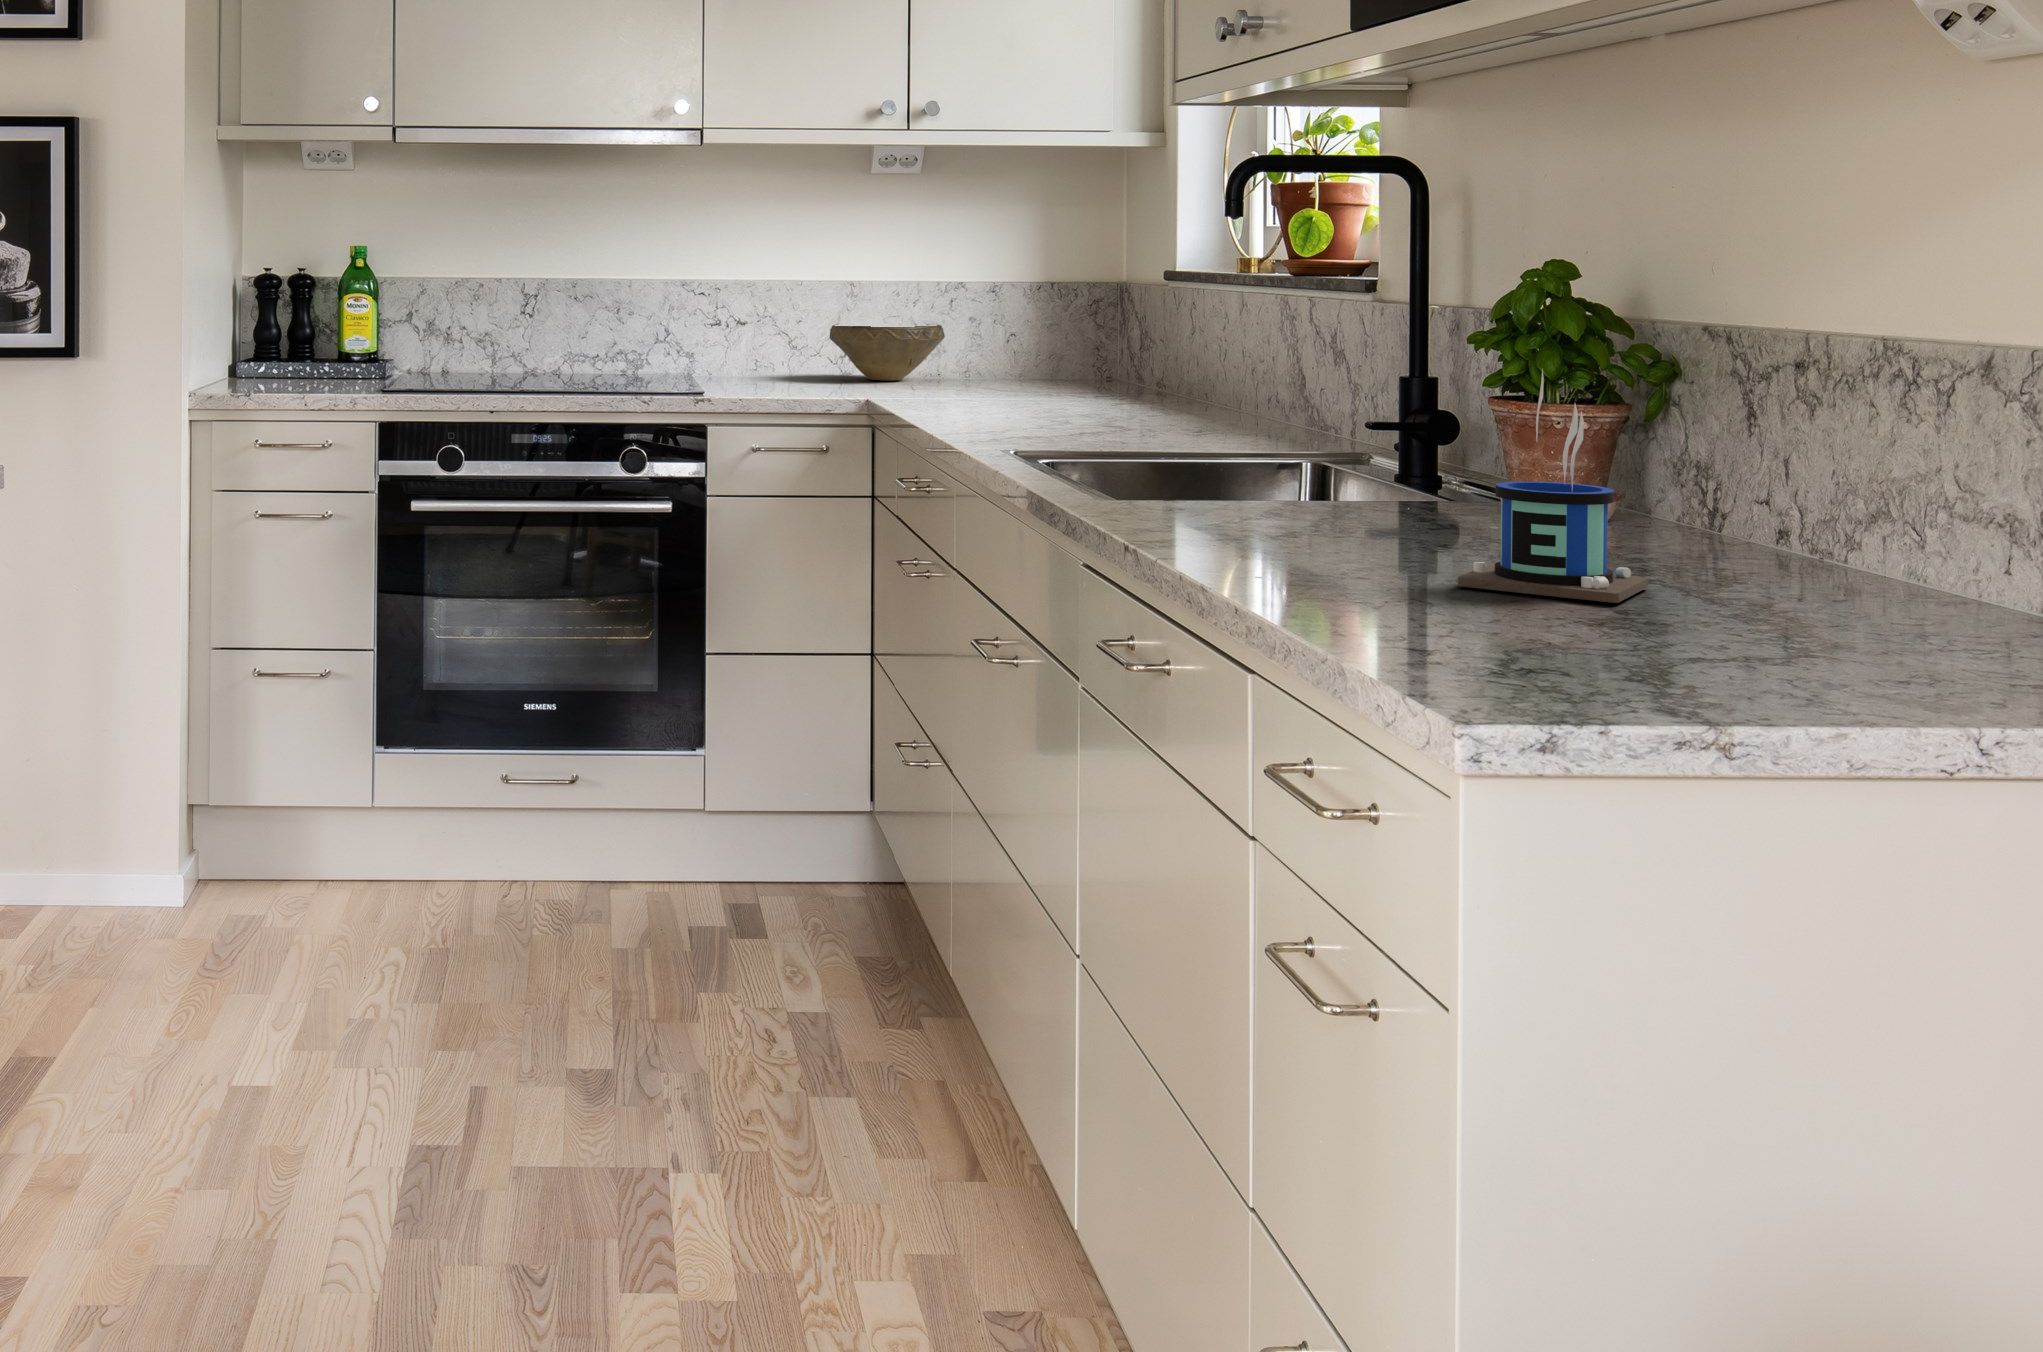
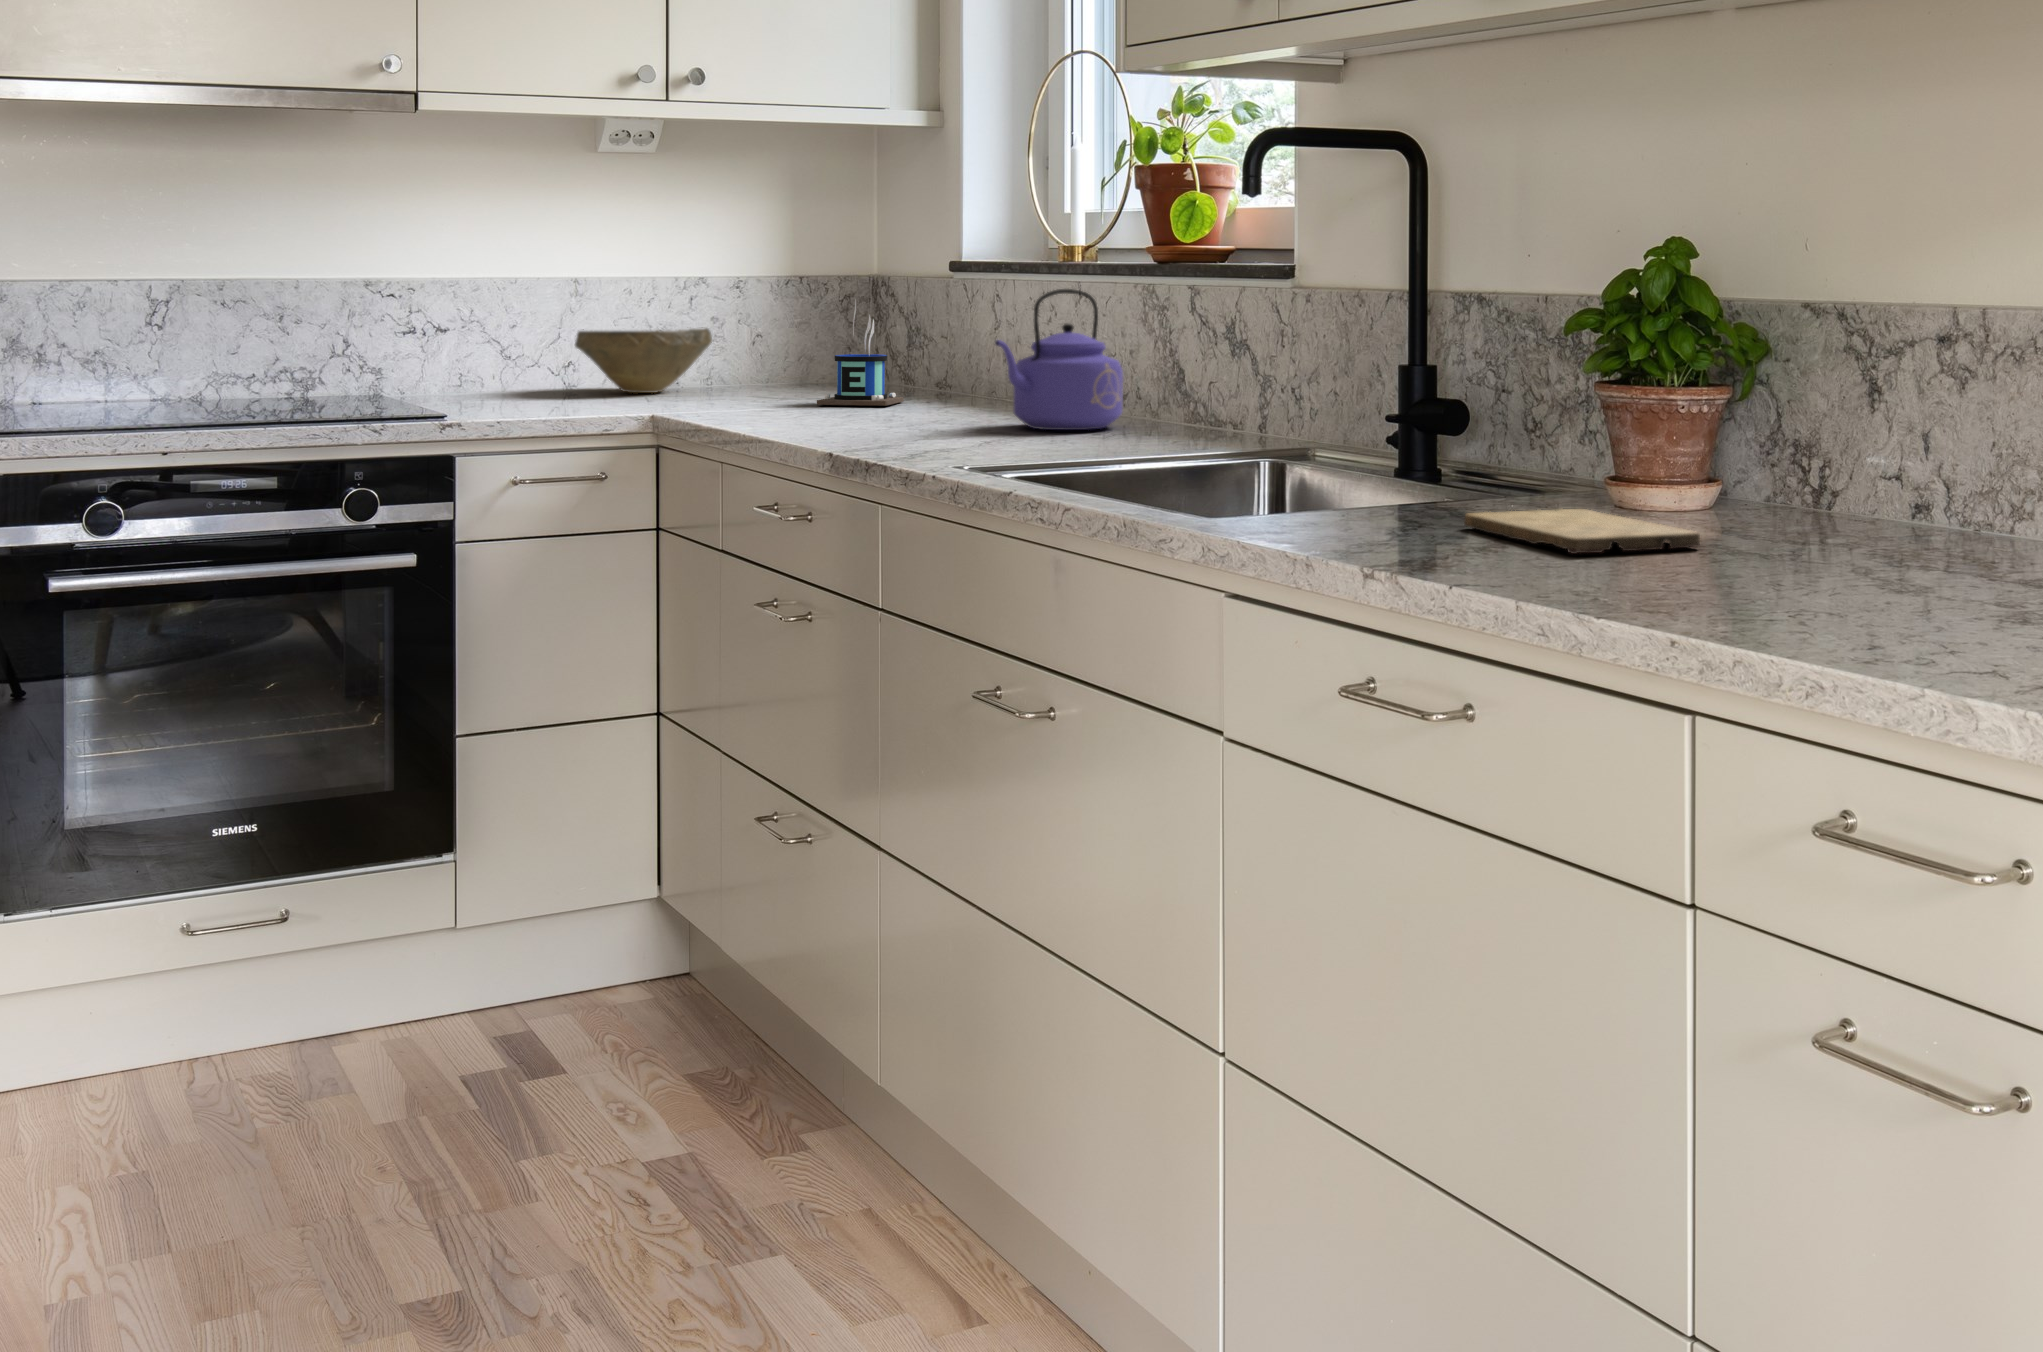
kettle: none [1108,296,1240,427] -> present [995,289,1123,430]
mug: present [1458,370,1648,603] -> present [817,301,904,406]
cutting board: none [1298,505,1472,545] -> present [1464,509,1700,554]

